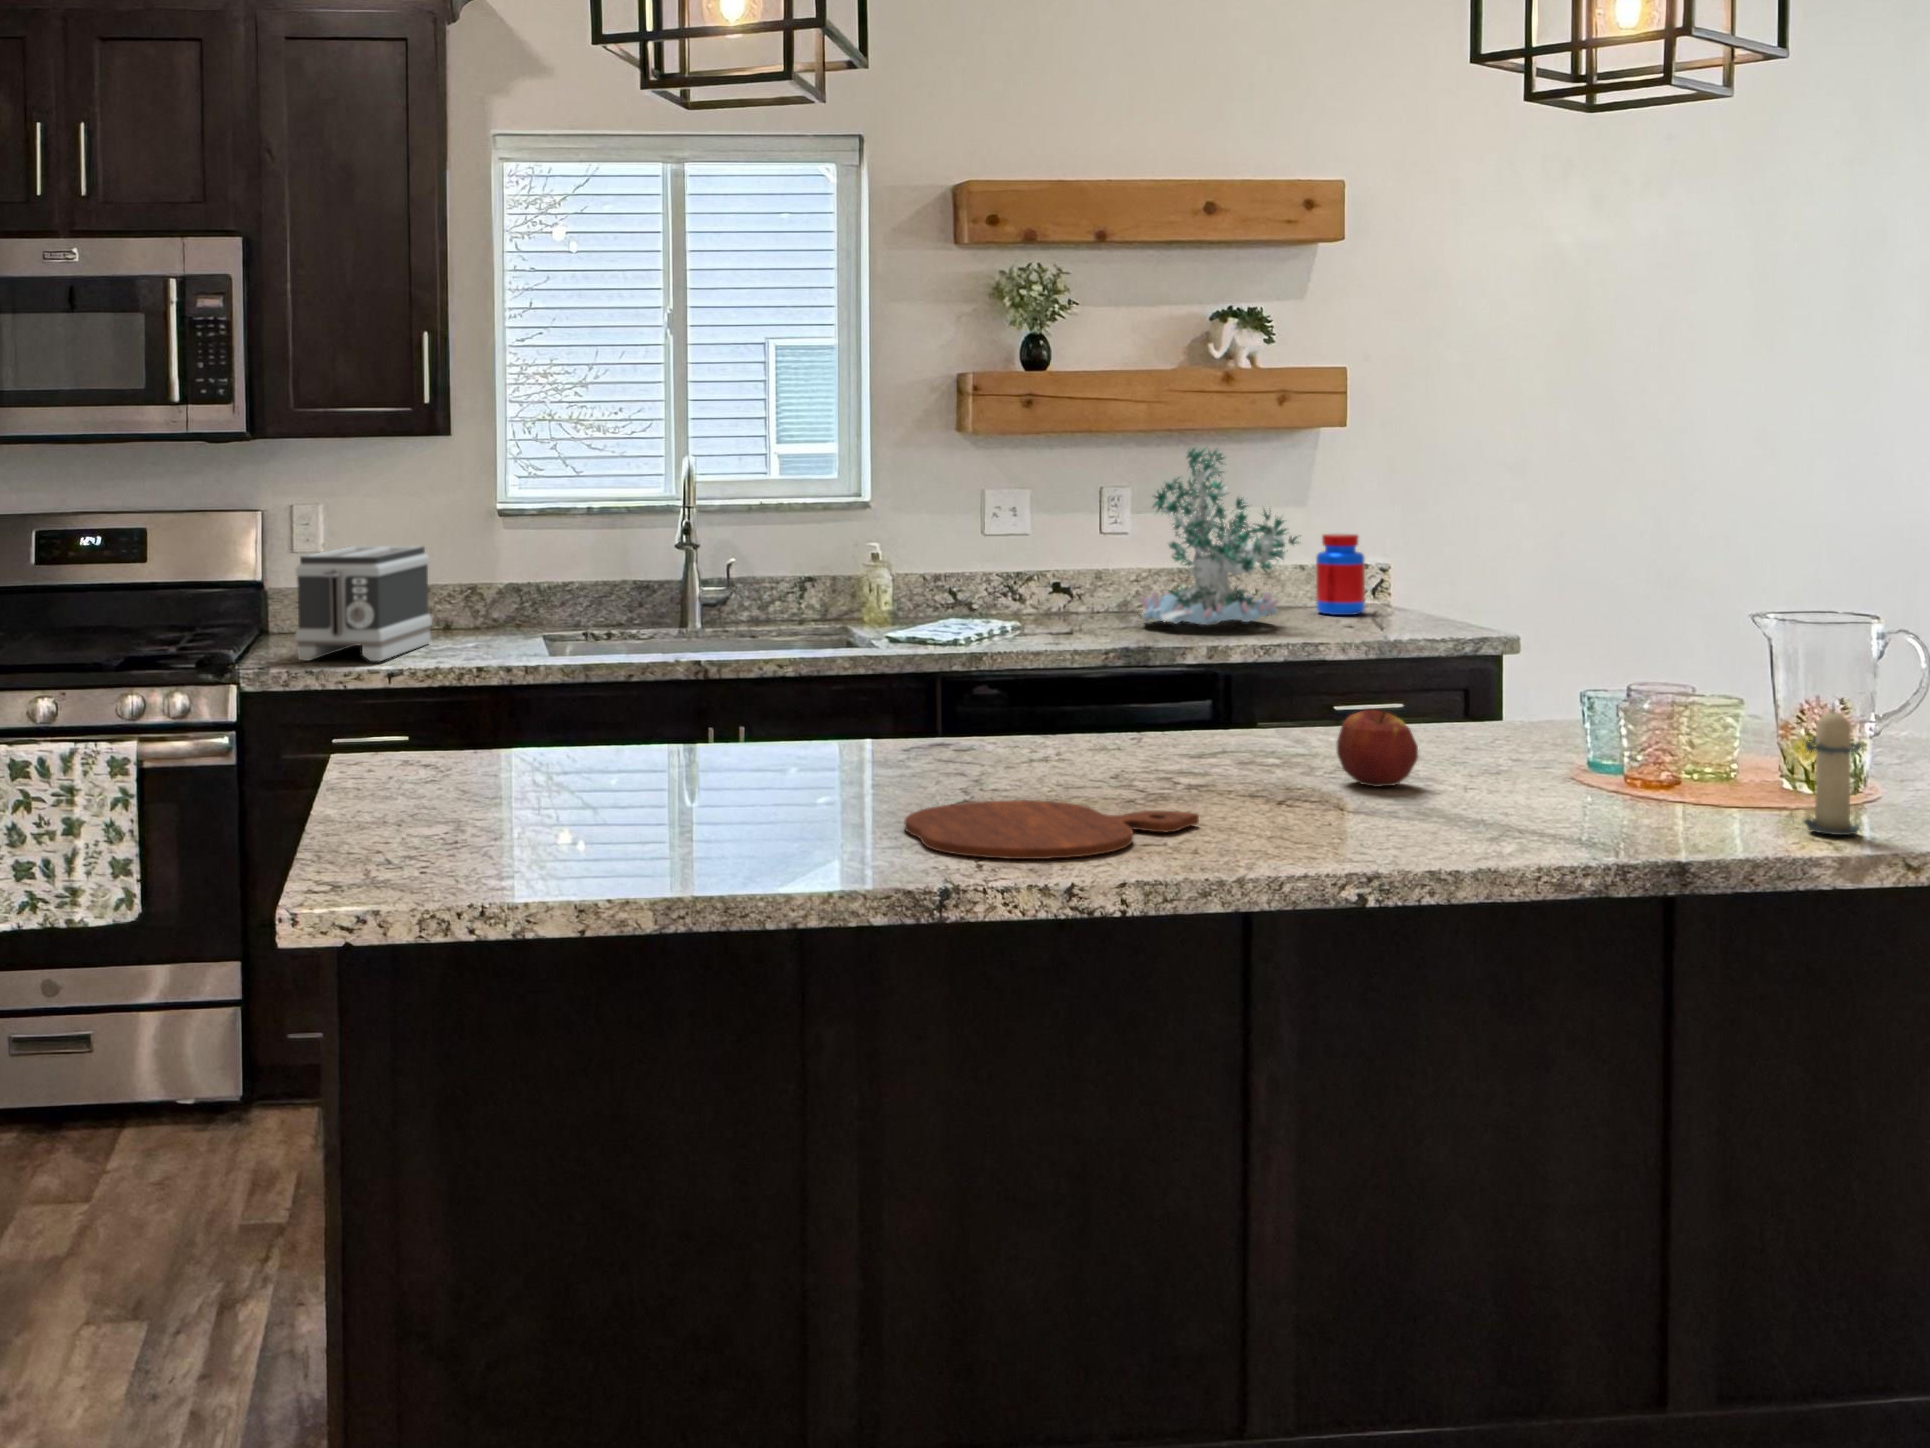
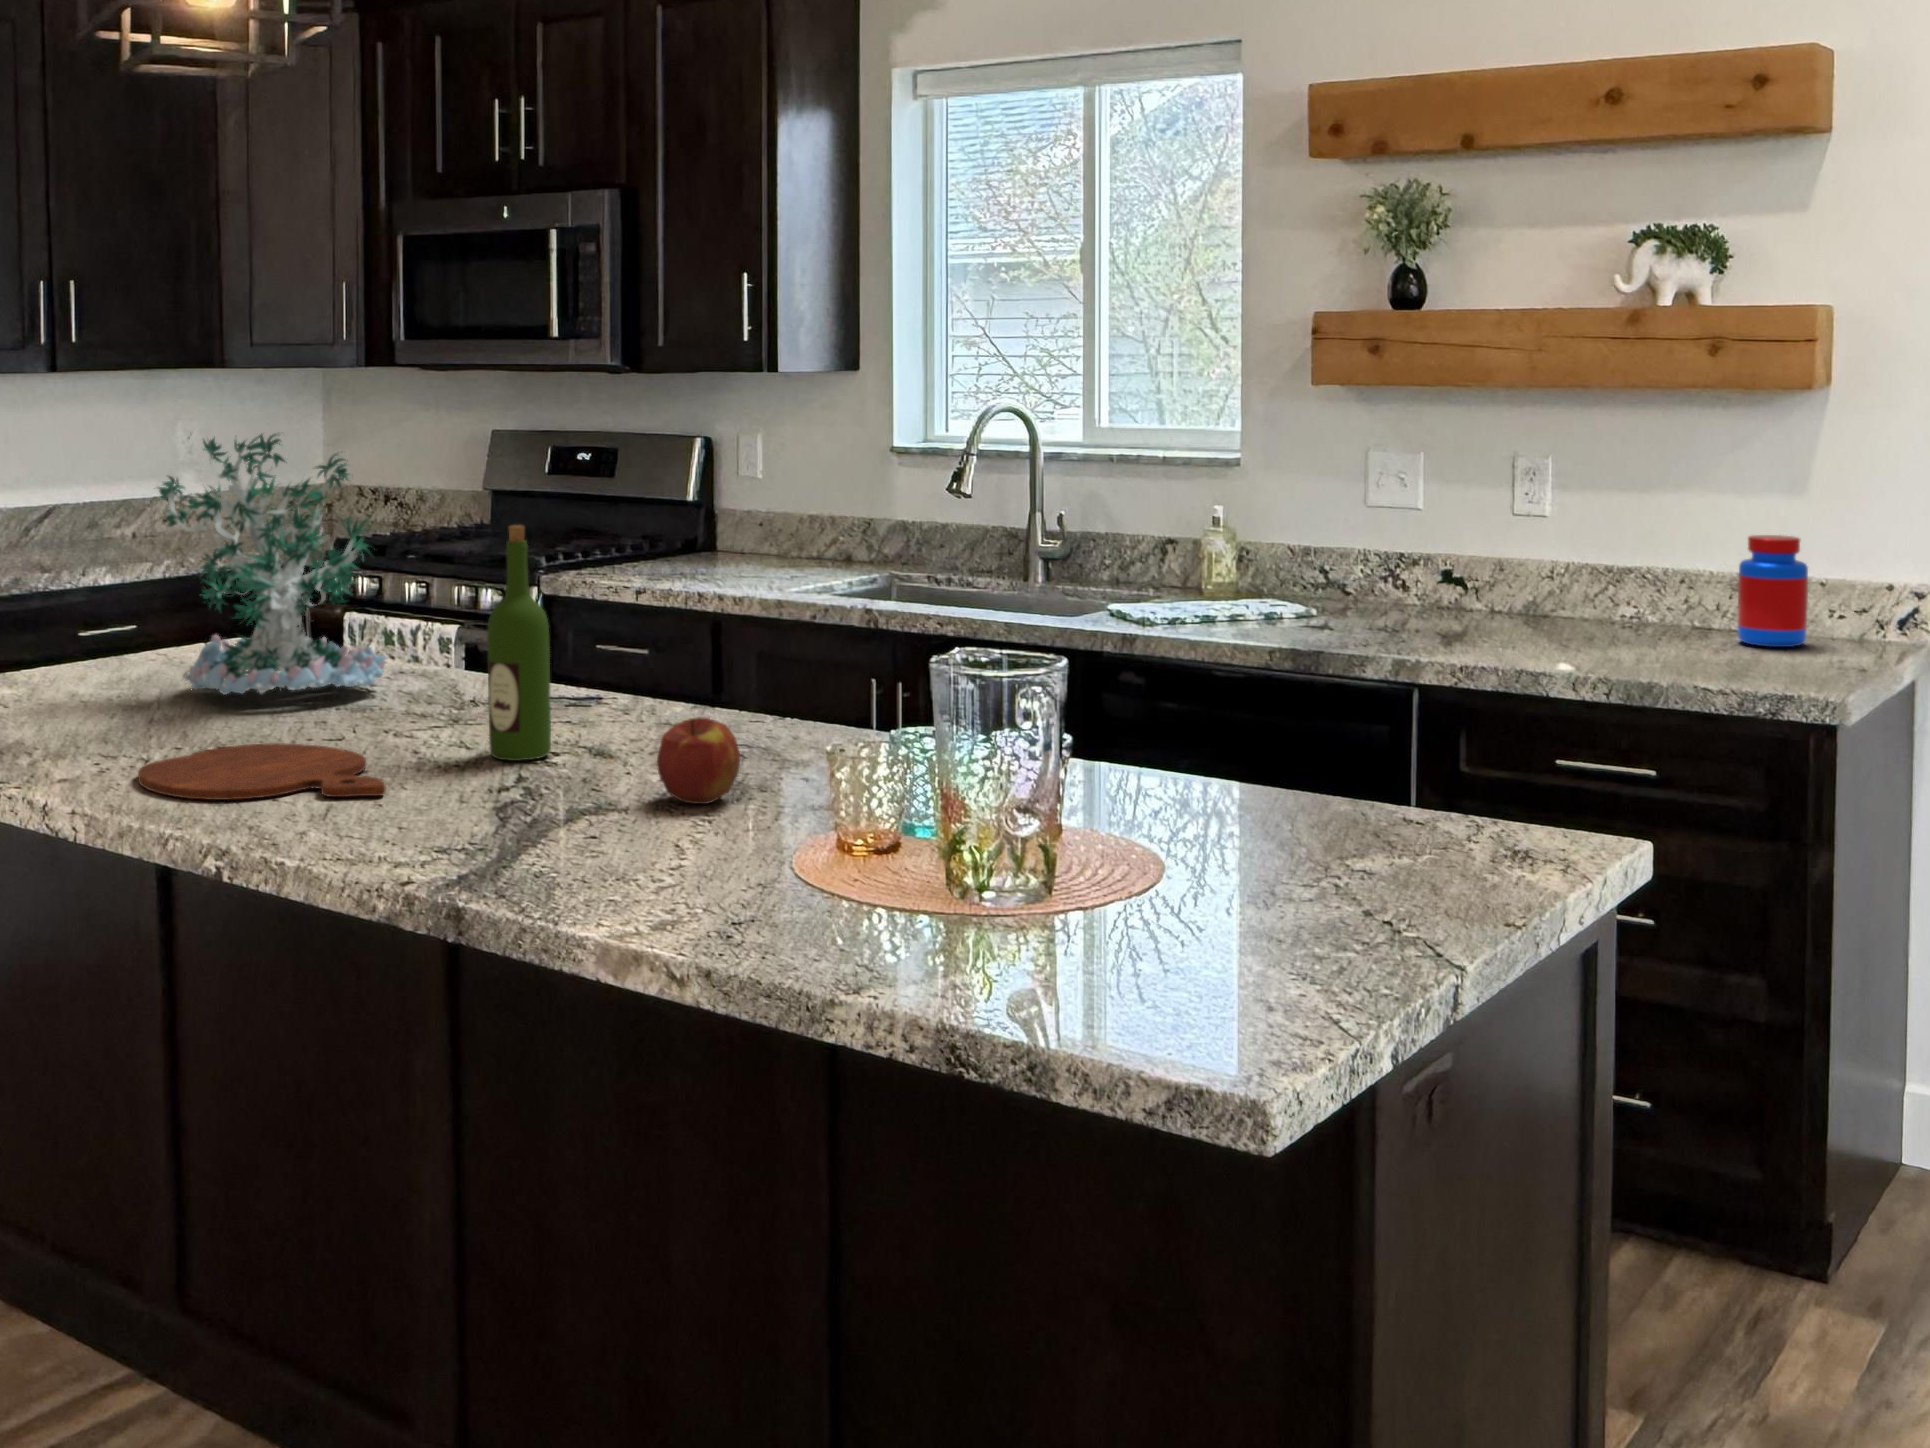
plant: present [1140,447,1298,625] -> present [158,434,386,694]
toaster: present [295,546,432,661] -> none [614,474,771,581]
wine bottle: none [1076,556,1137,788] -> present [487,525,551,761]
candle: present [1803,710,1862,835] -> none [737,771,817,938]

